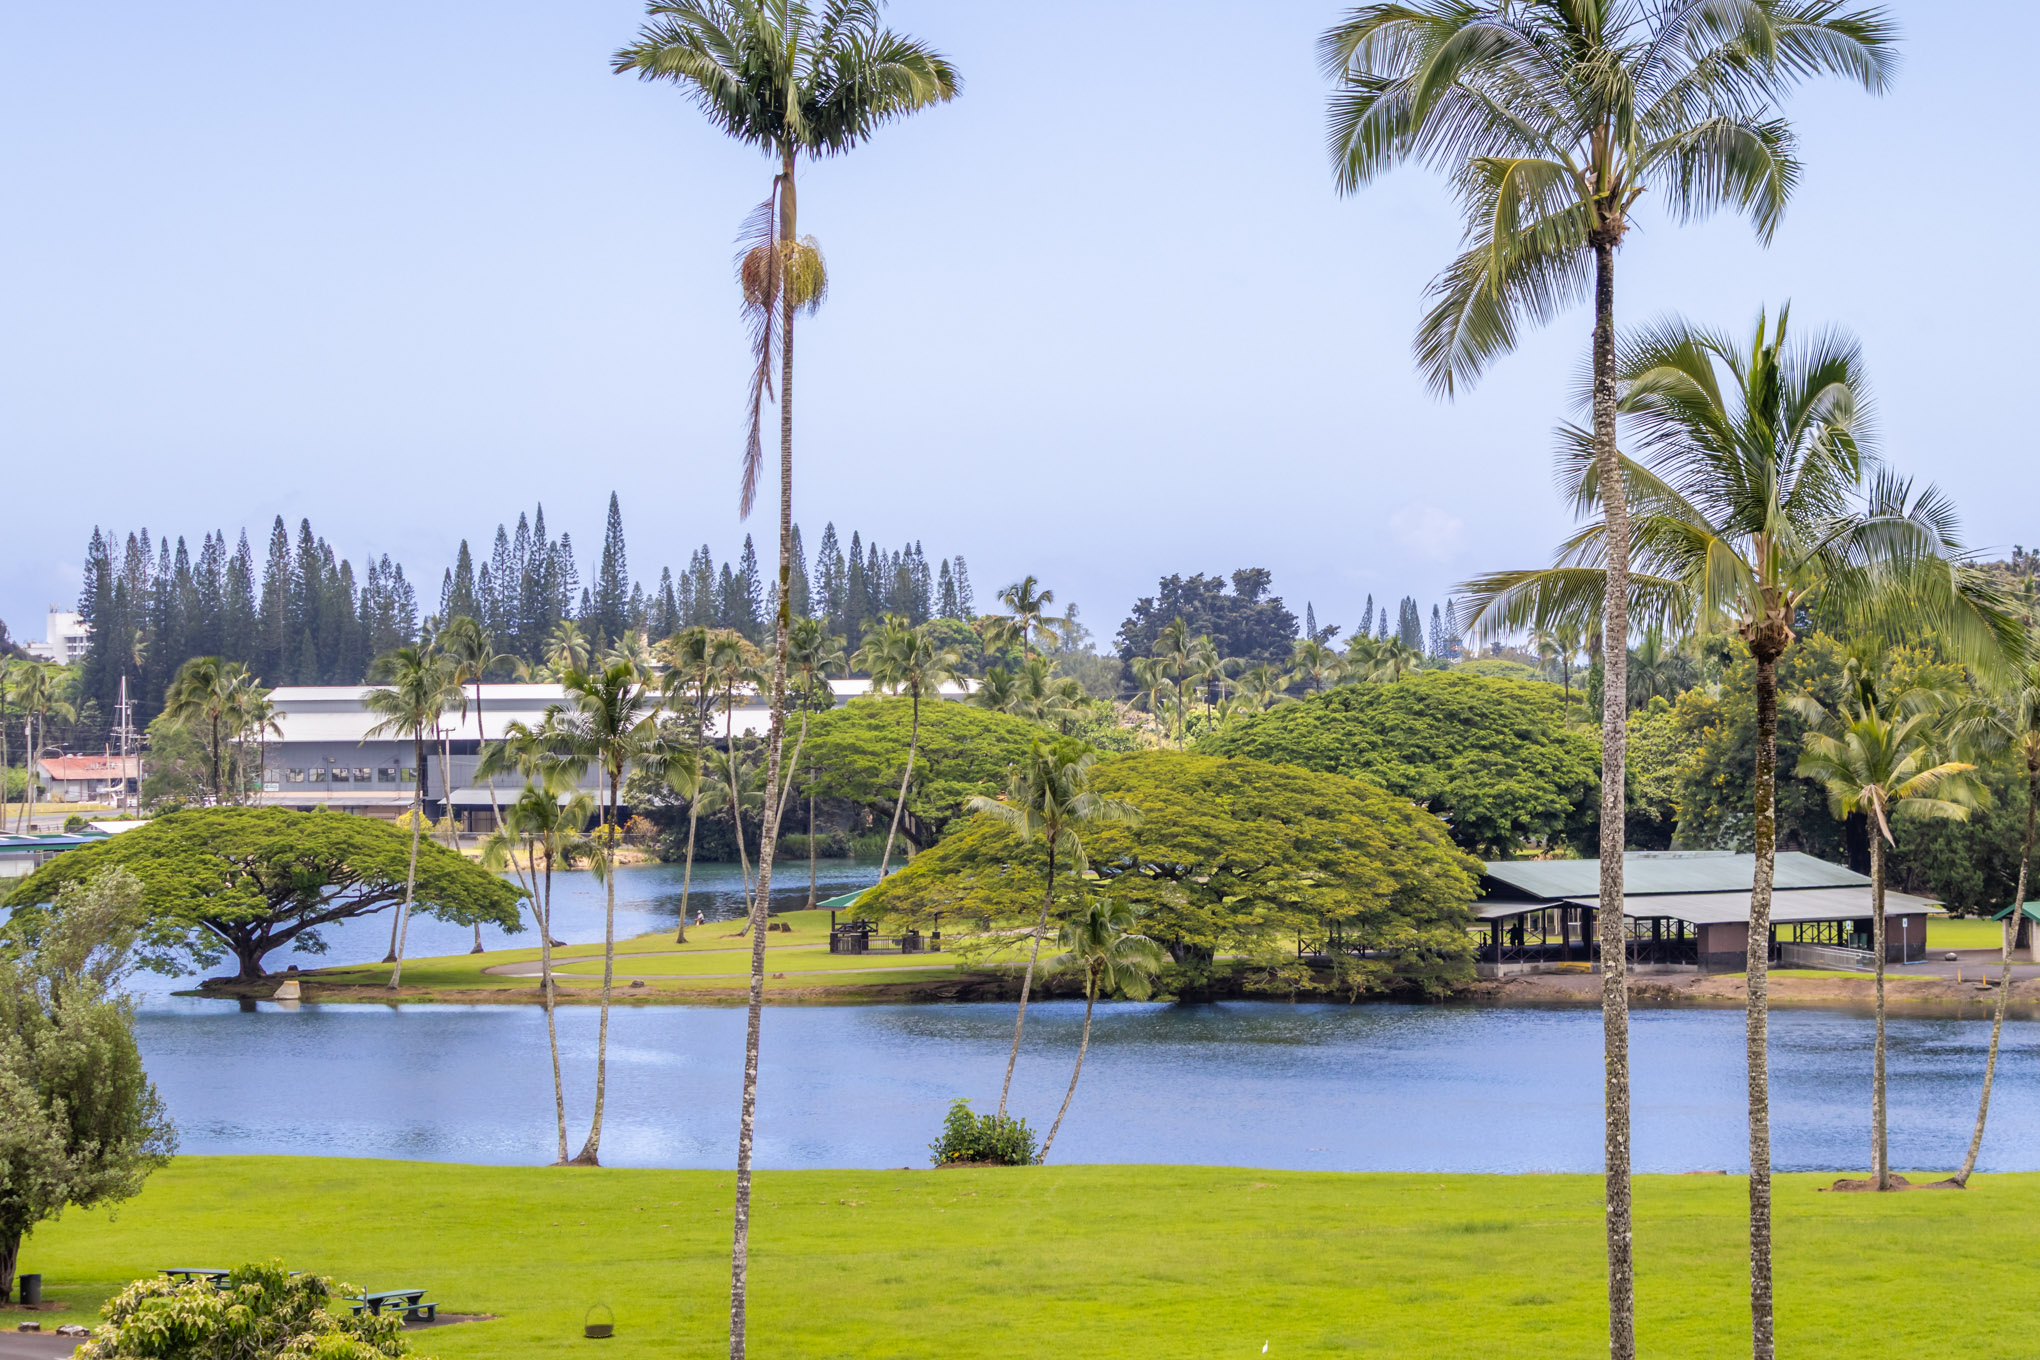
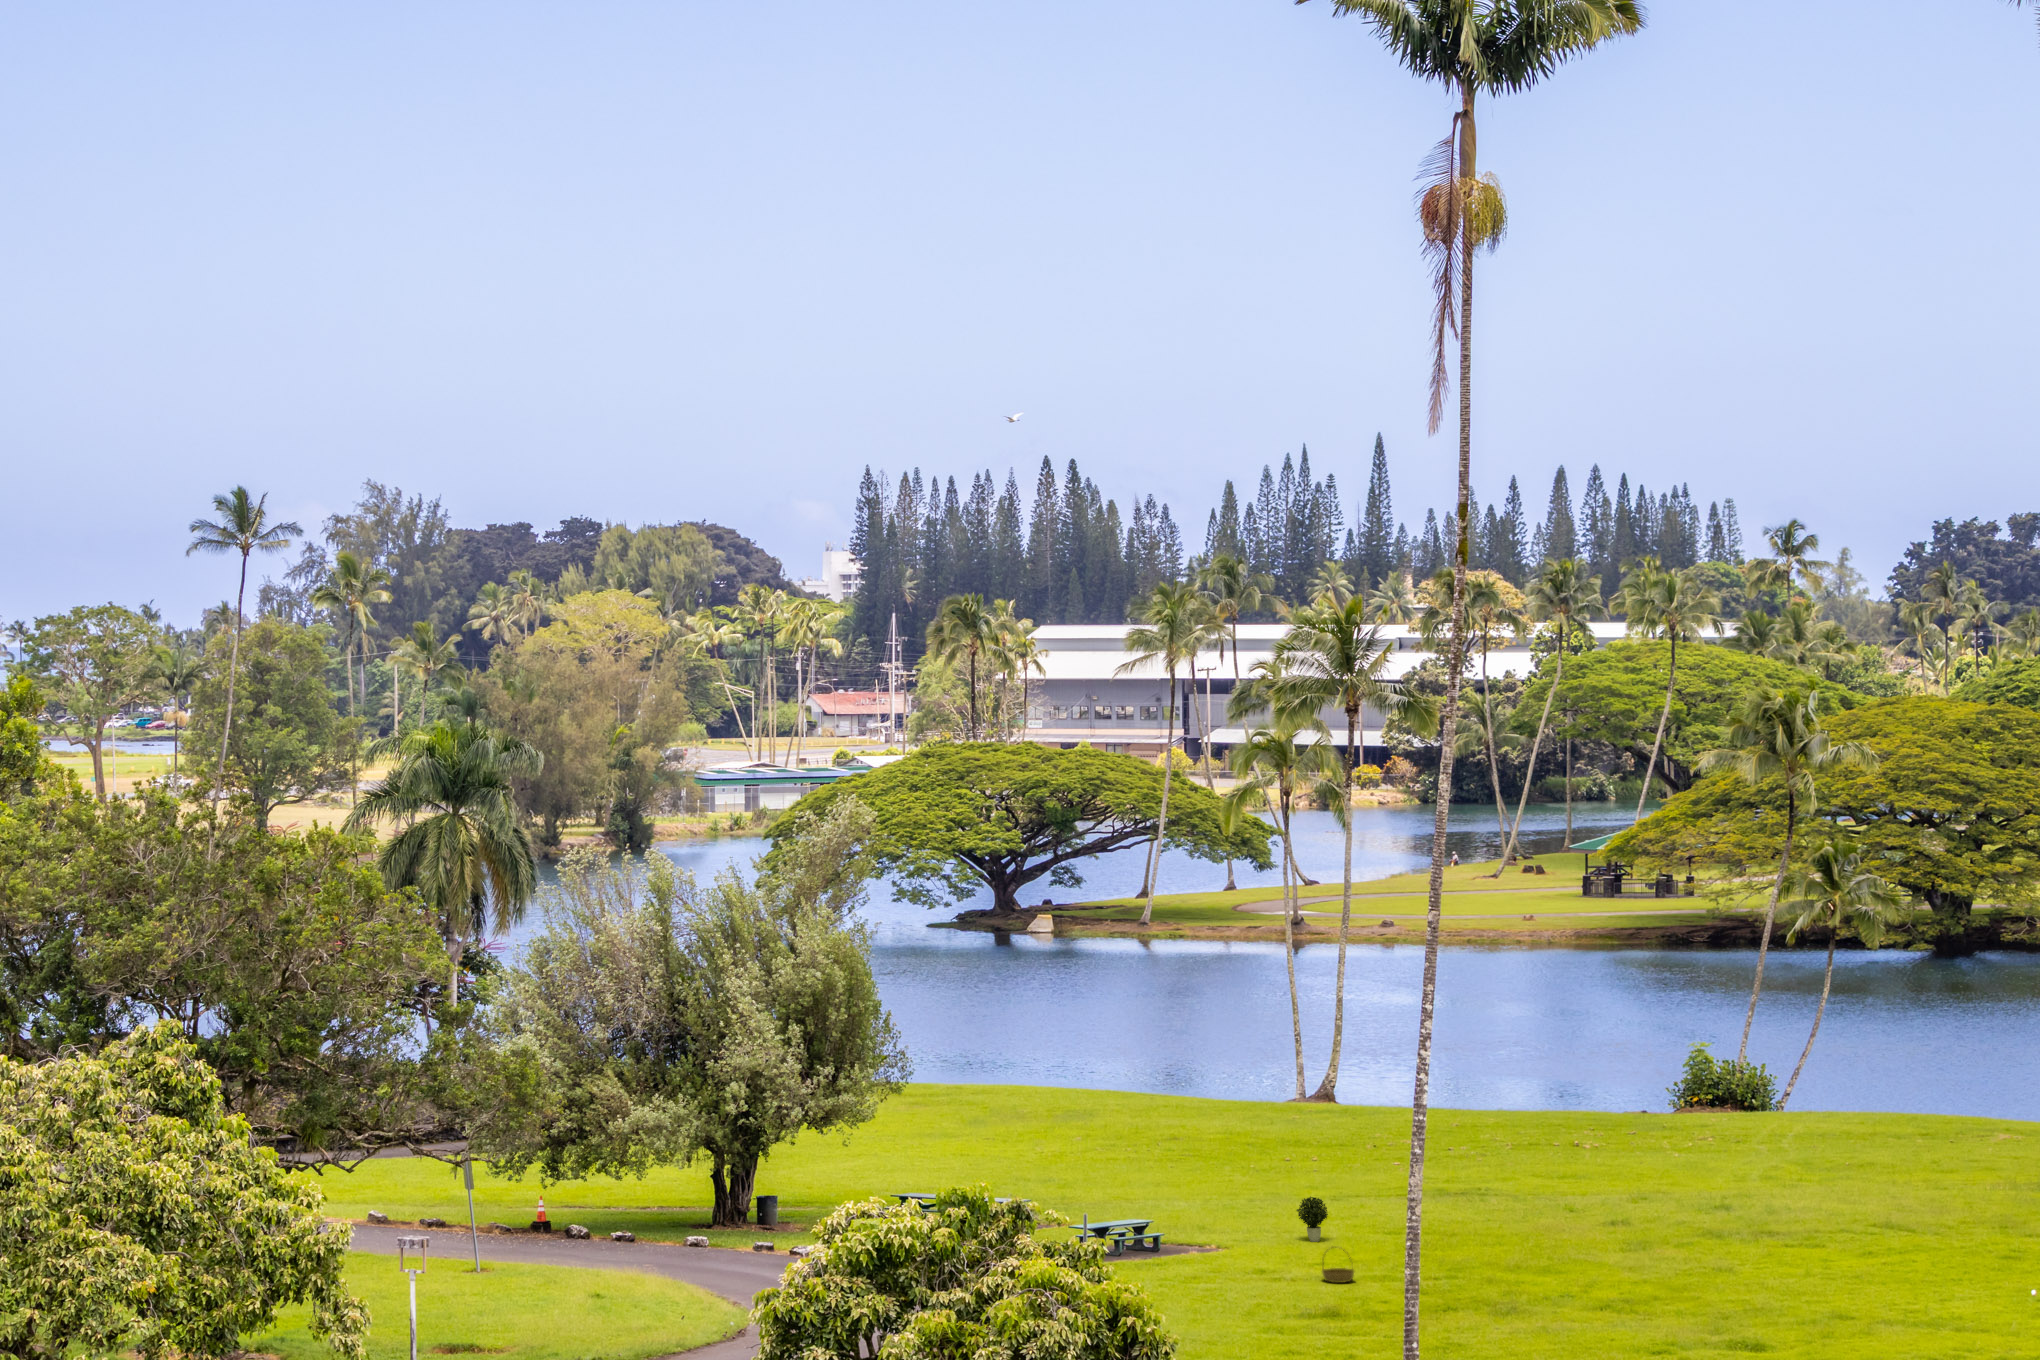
potted plant: none [564,1258,593,1300] -> present [1296,1197,1328,1242]

